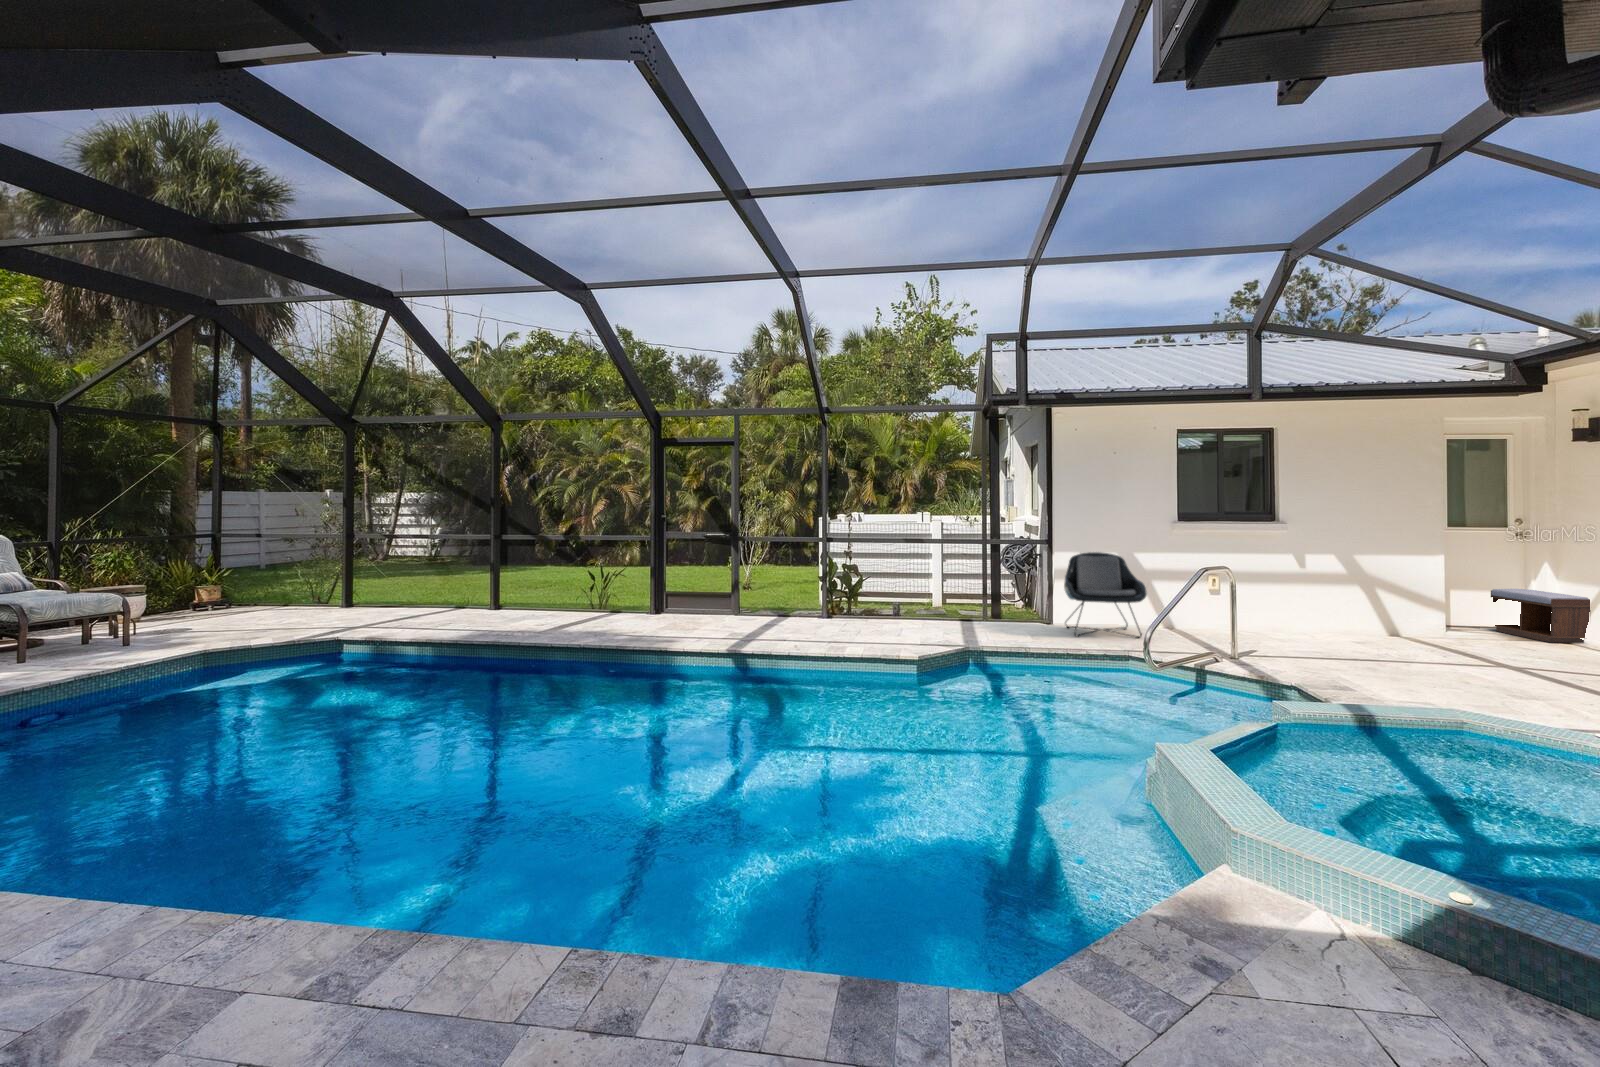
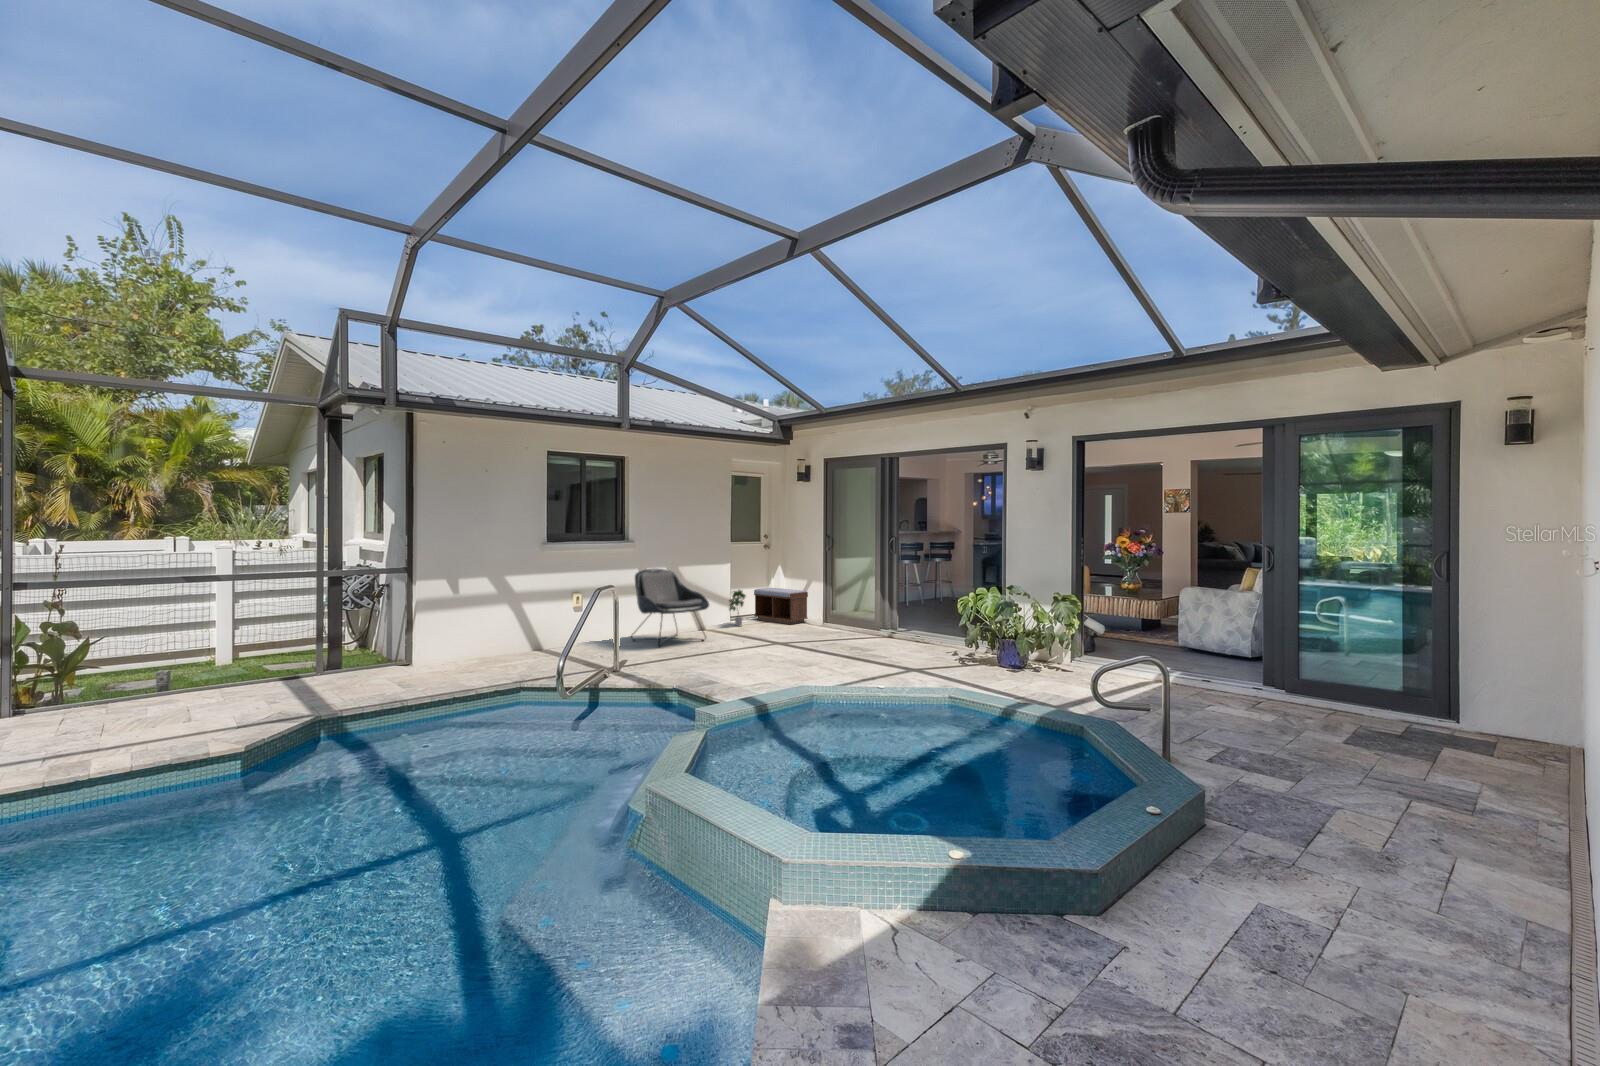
lounge chair: present [1064,552,1147,638] -> present [633,569,709,647]
potted plant: none [1435,586,1470,635] -> present [729,590,745,626]

